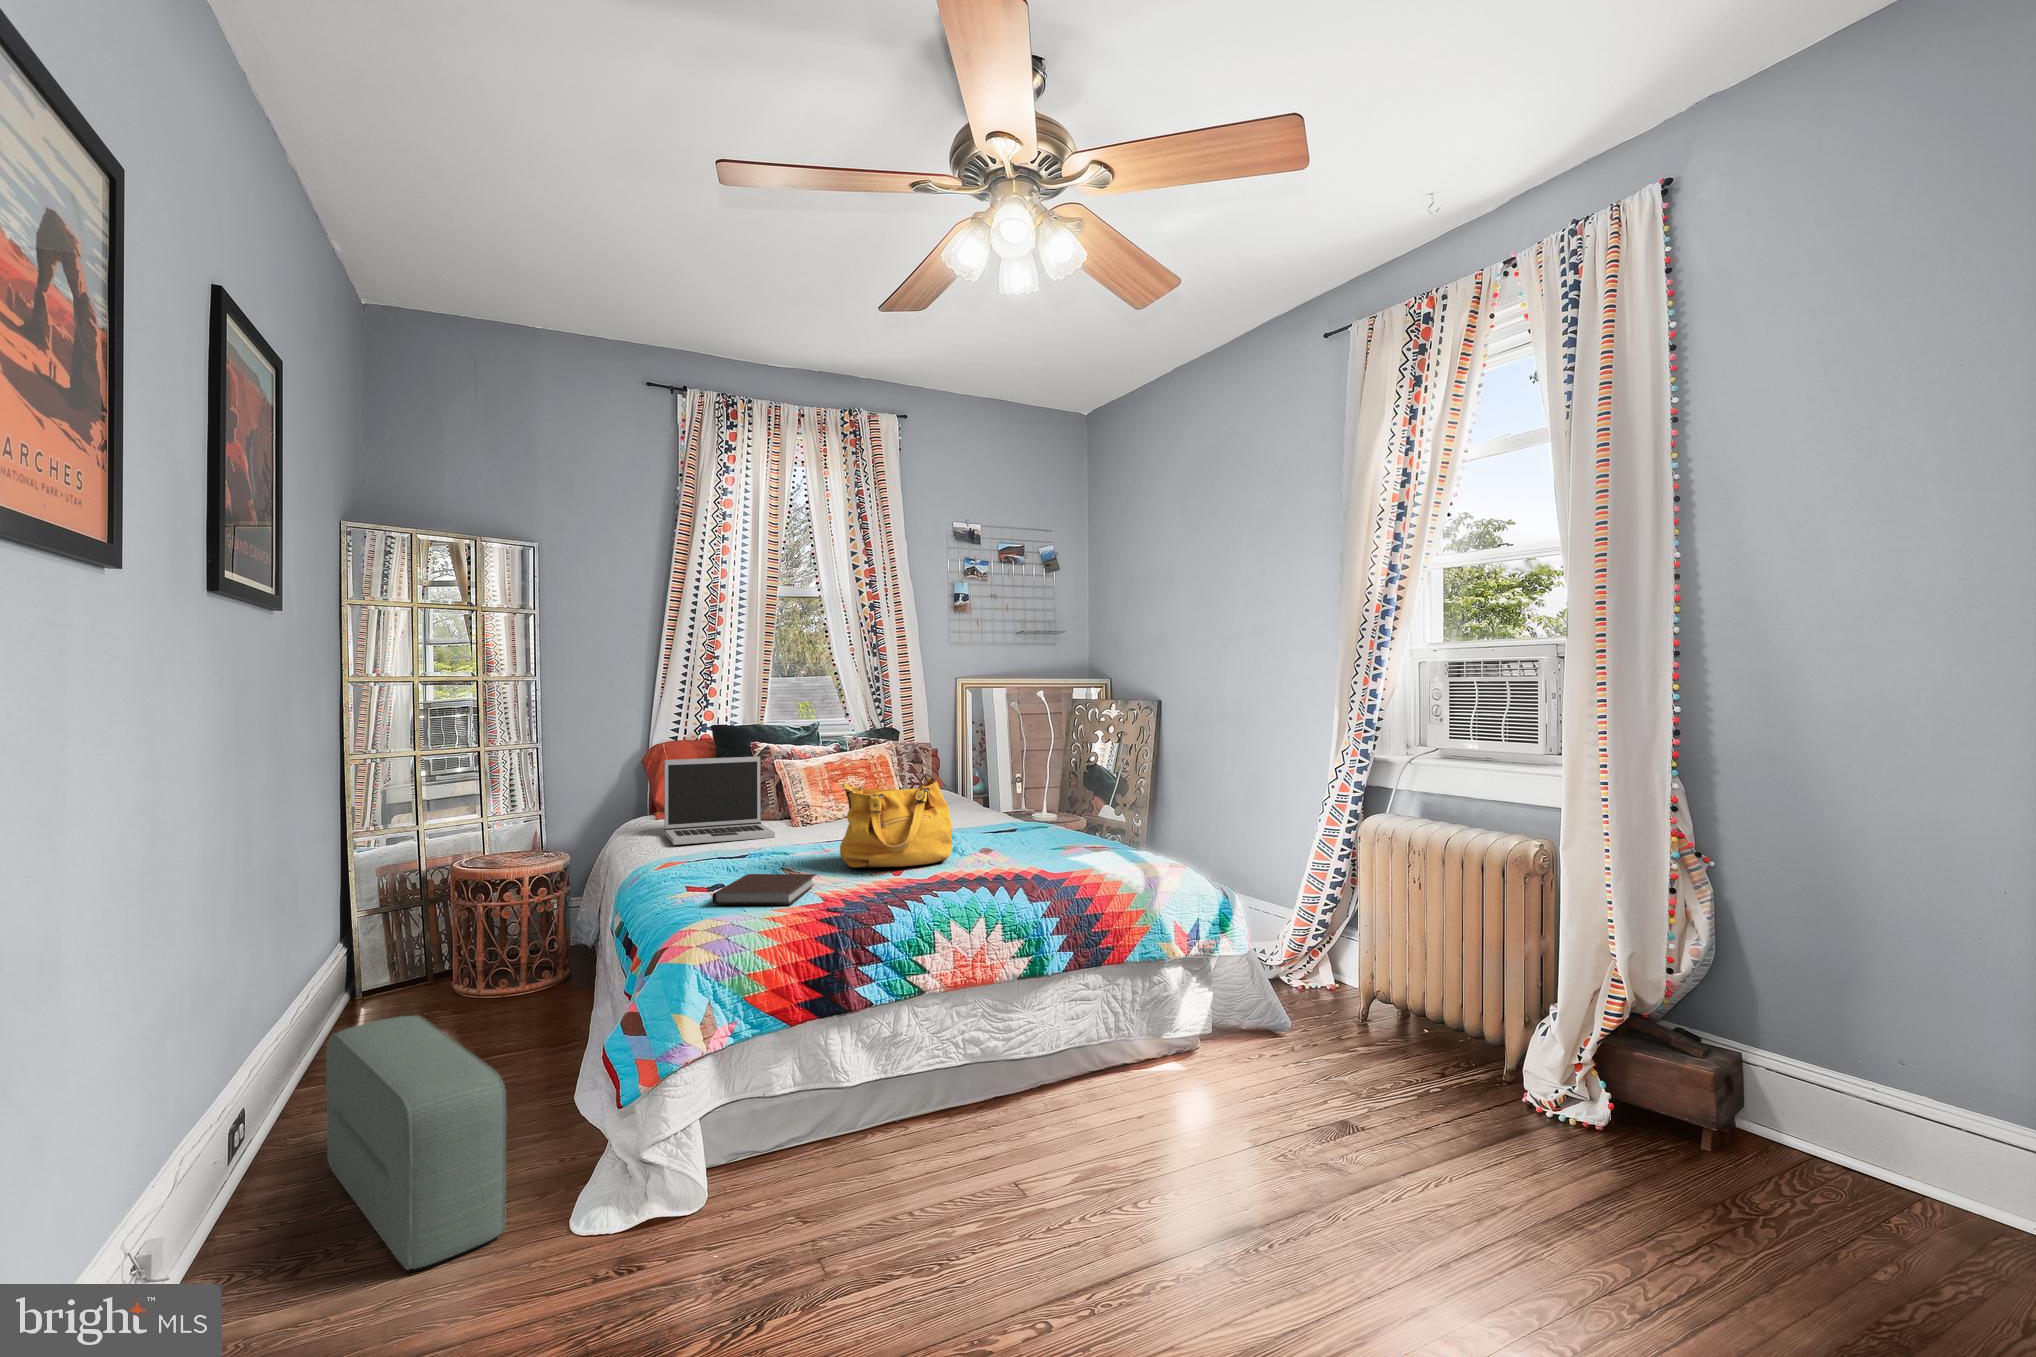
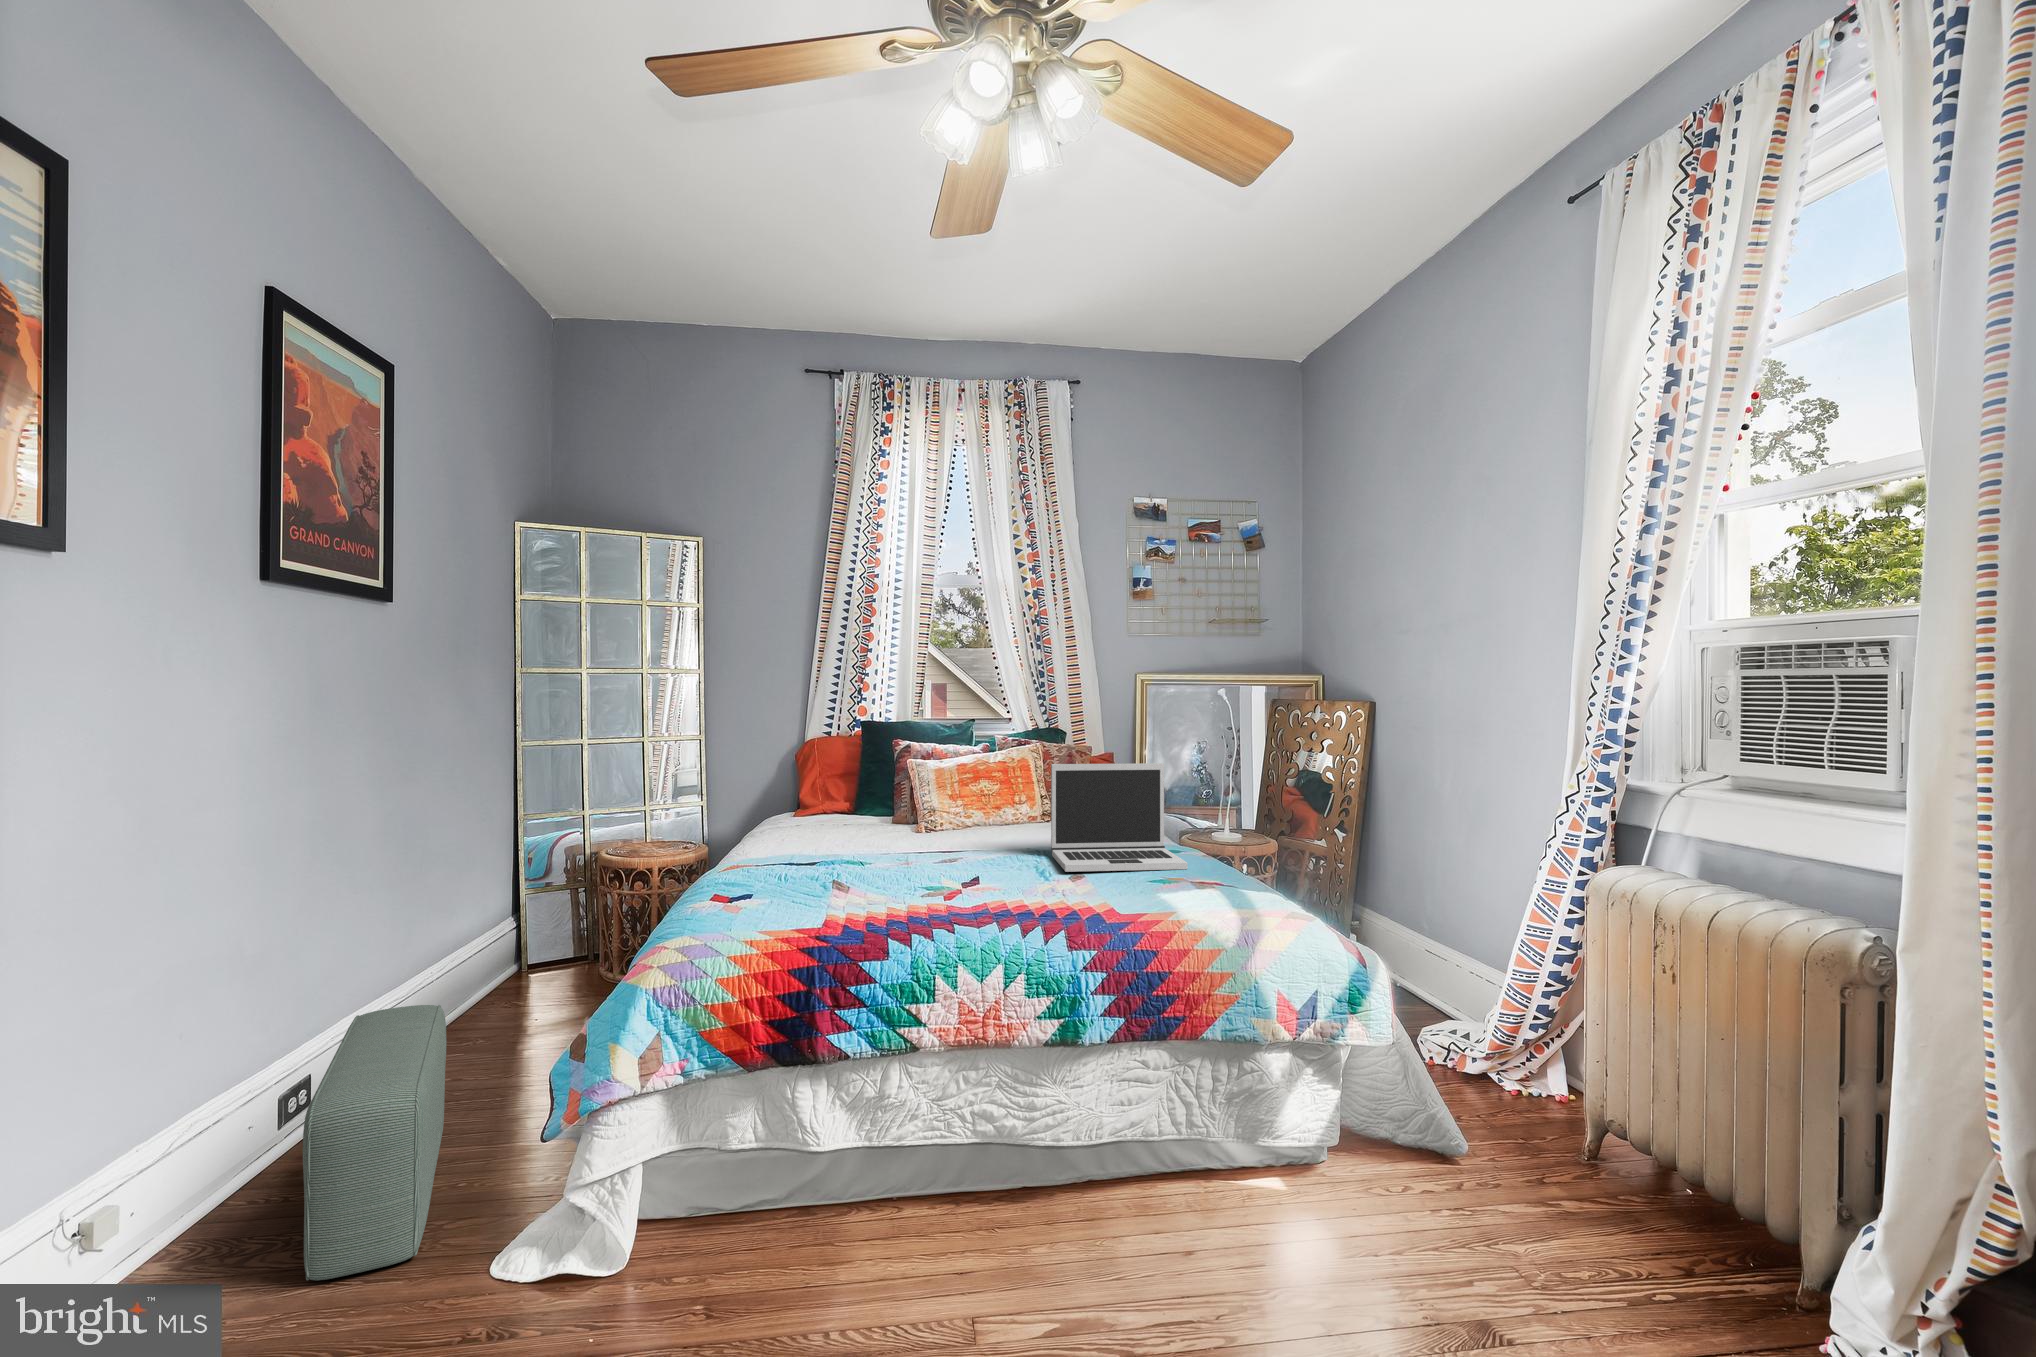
laptop: present [664,756,775,845] -> present [1051,763,1188,872]
handbag: present [840,774,952,868] -> none [884,783,1018,891]
notebook: present [712,874,816,905] -> none [703,887,839,928]

